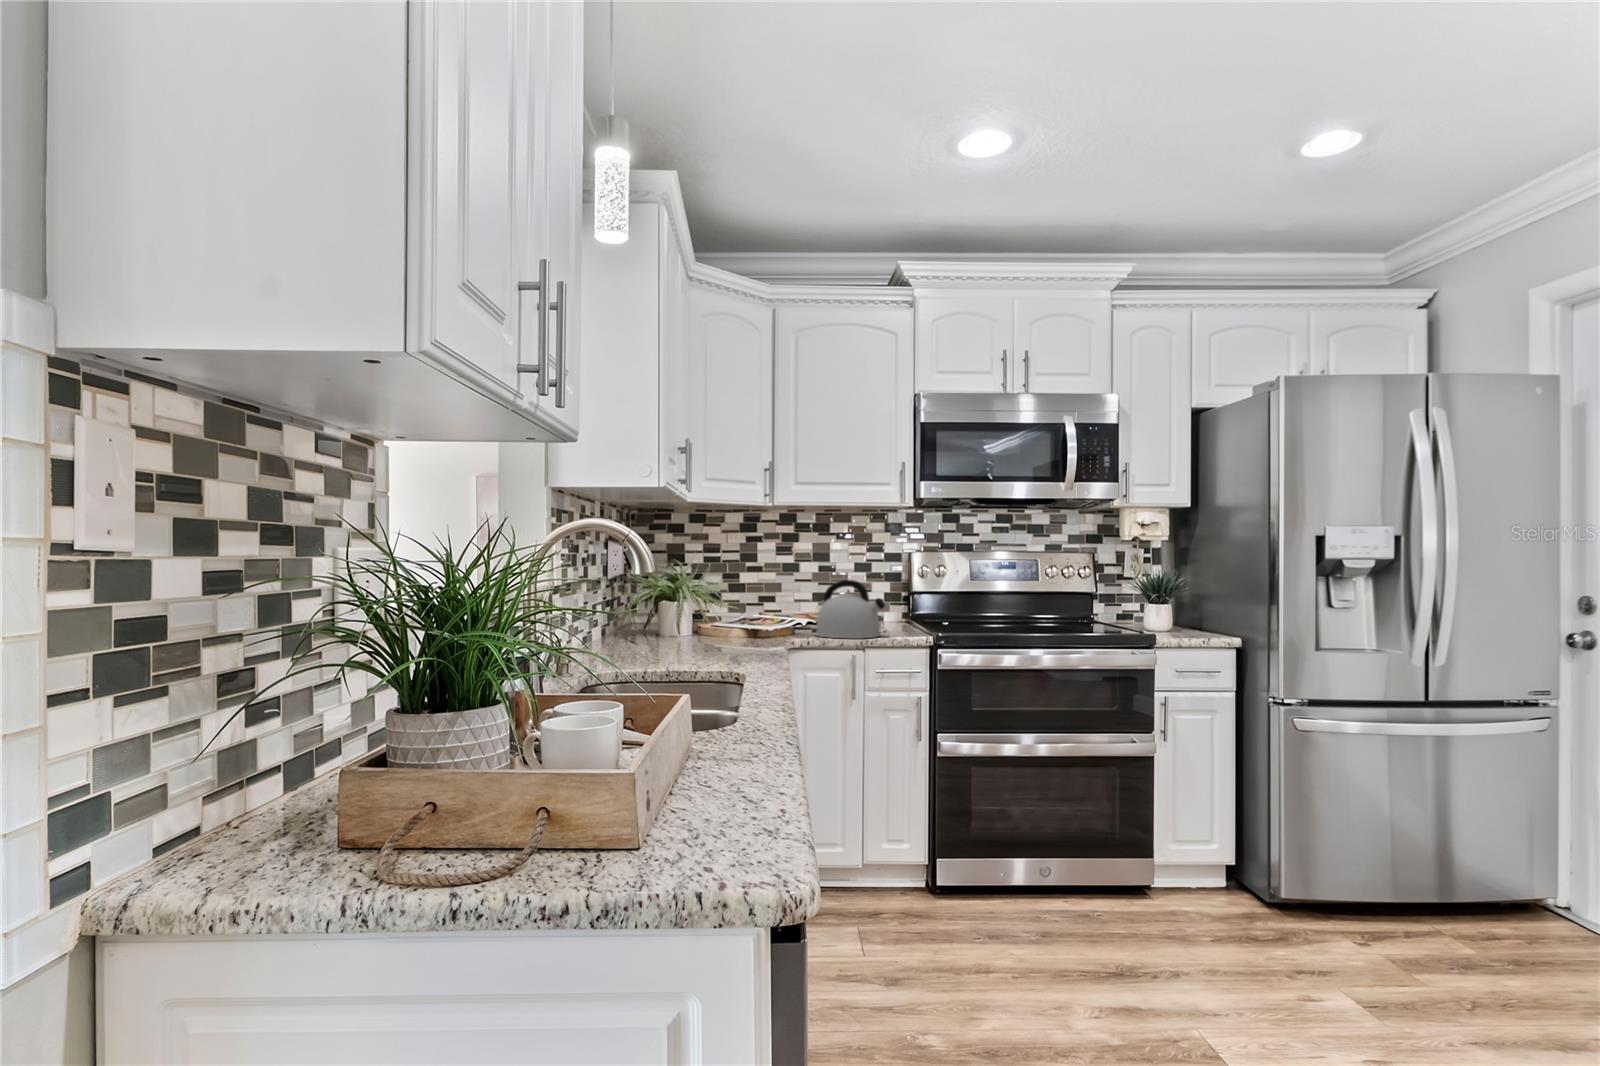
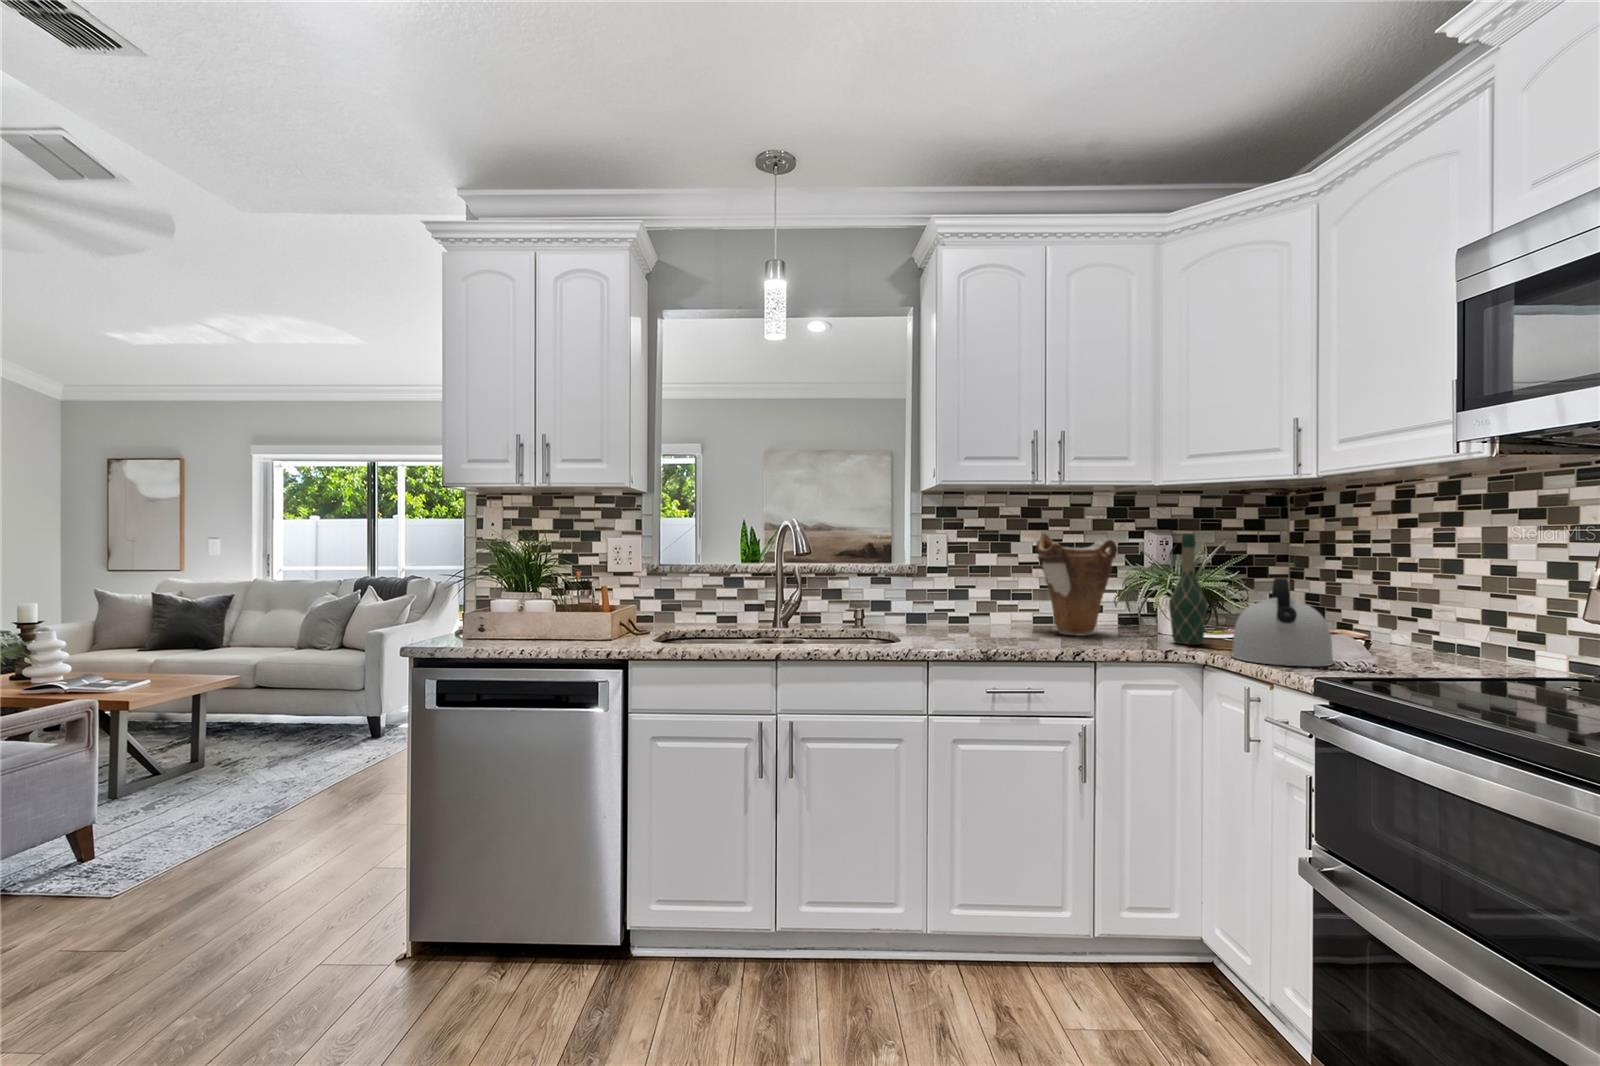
vase: none [665,550,737,647] -> present [1036,533,1118,636]
wine bottle: none [753,550,781,638] -> present [1169,534,1208,645]

